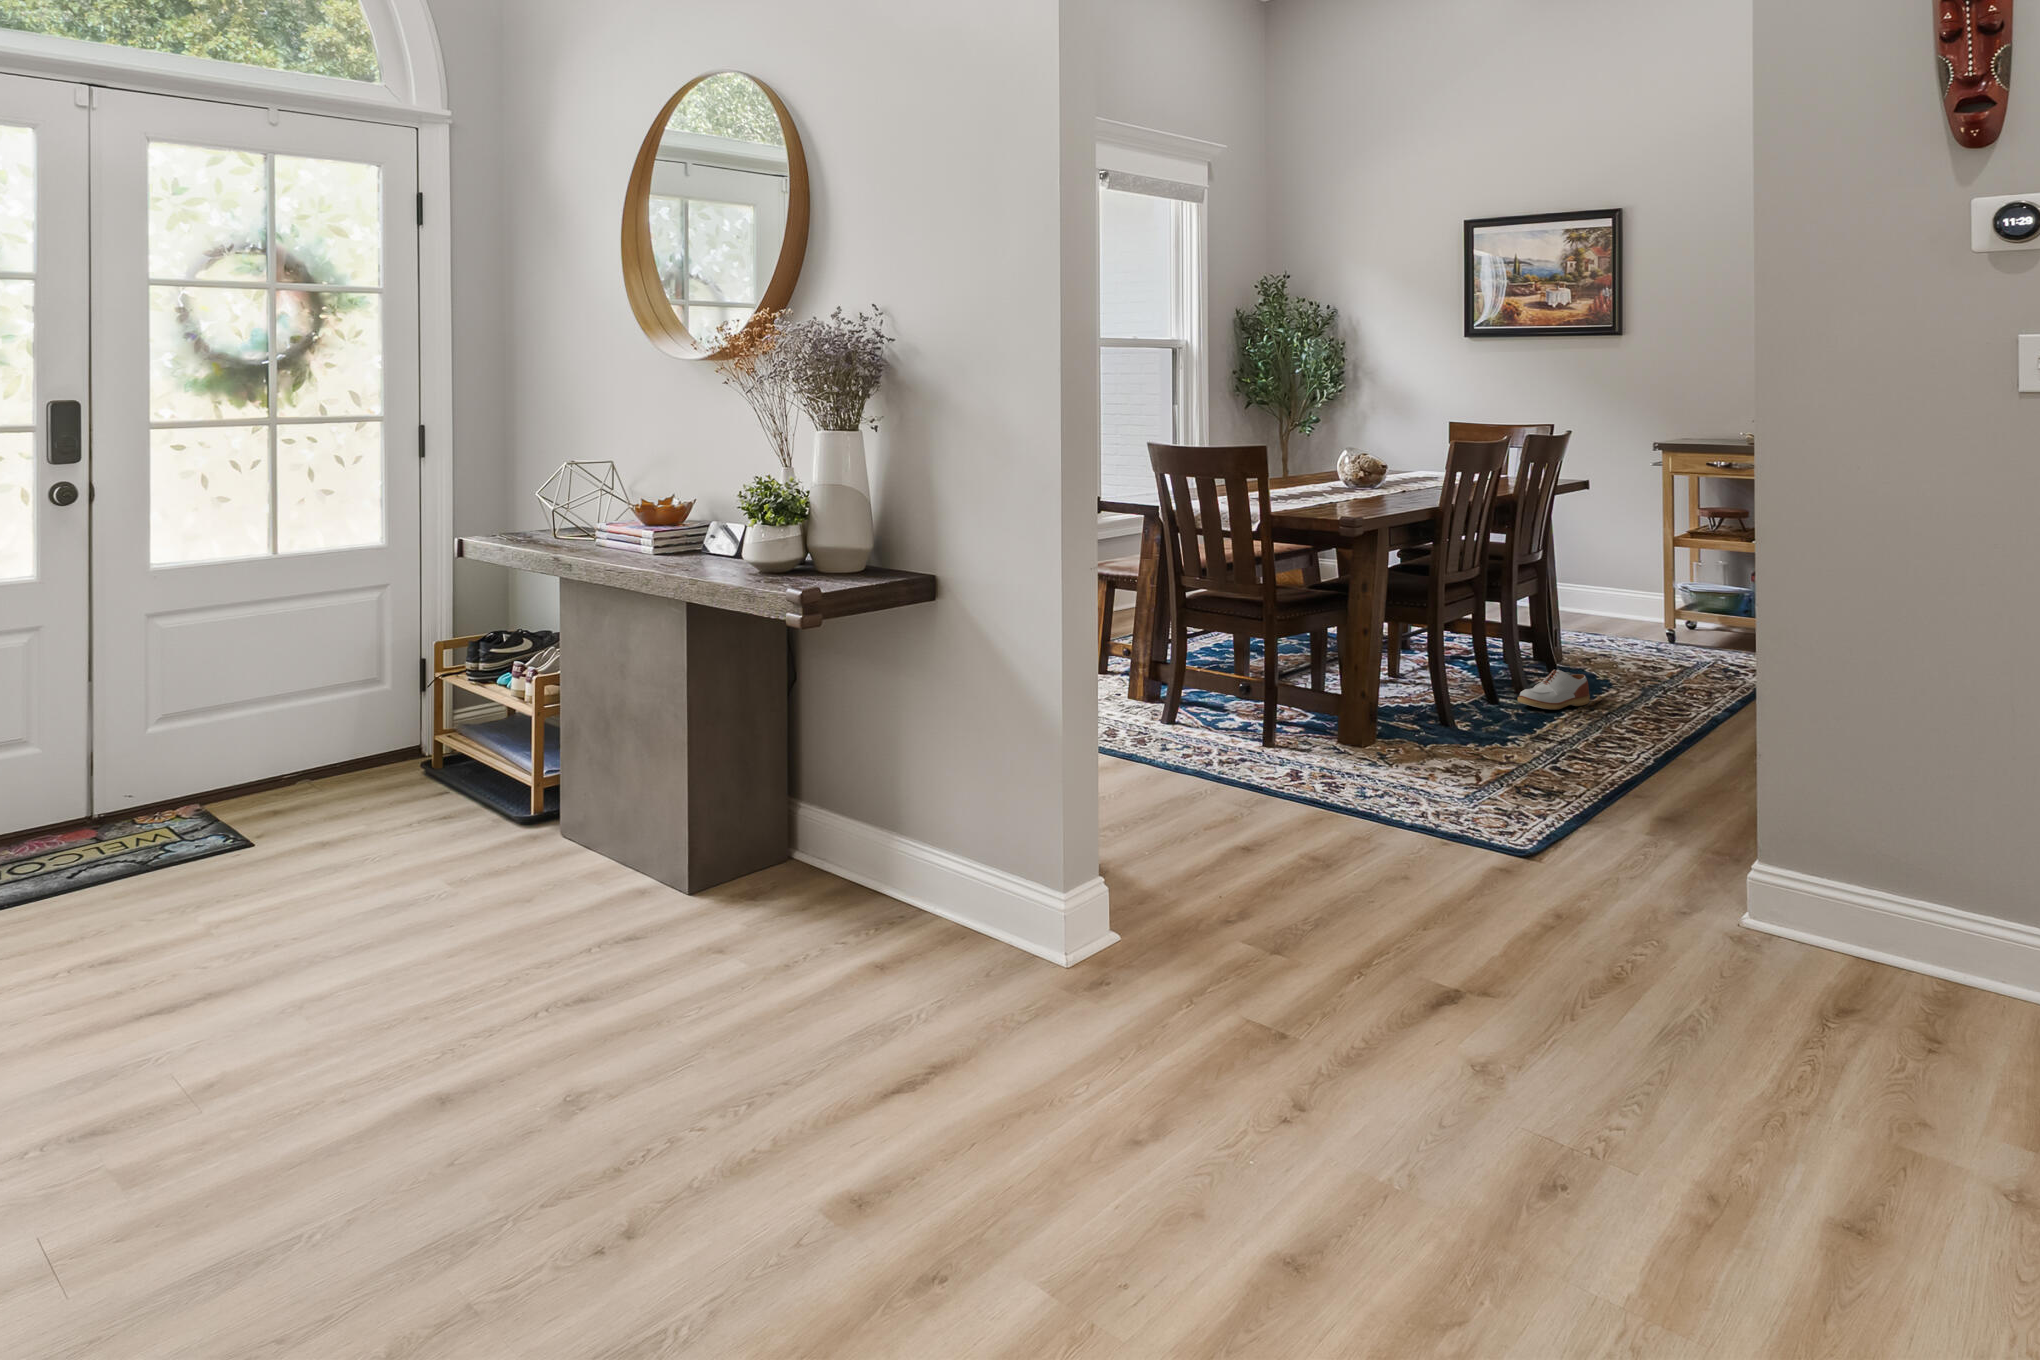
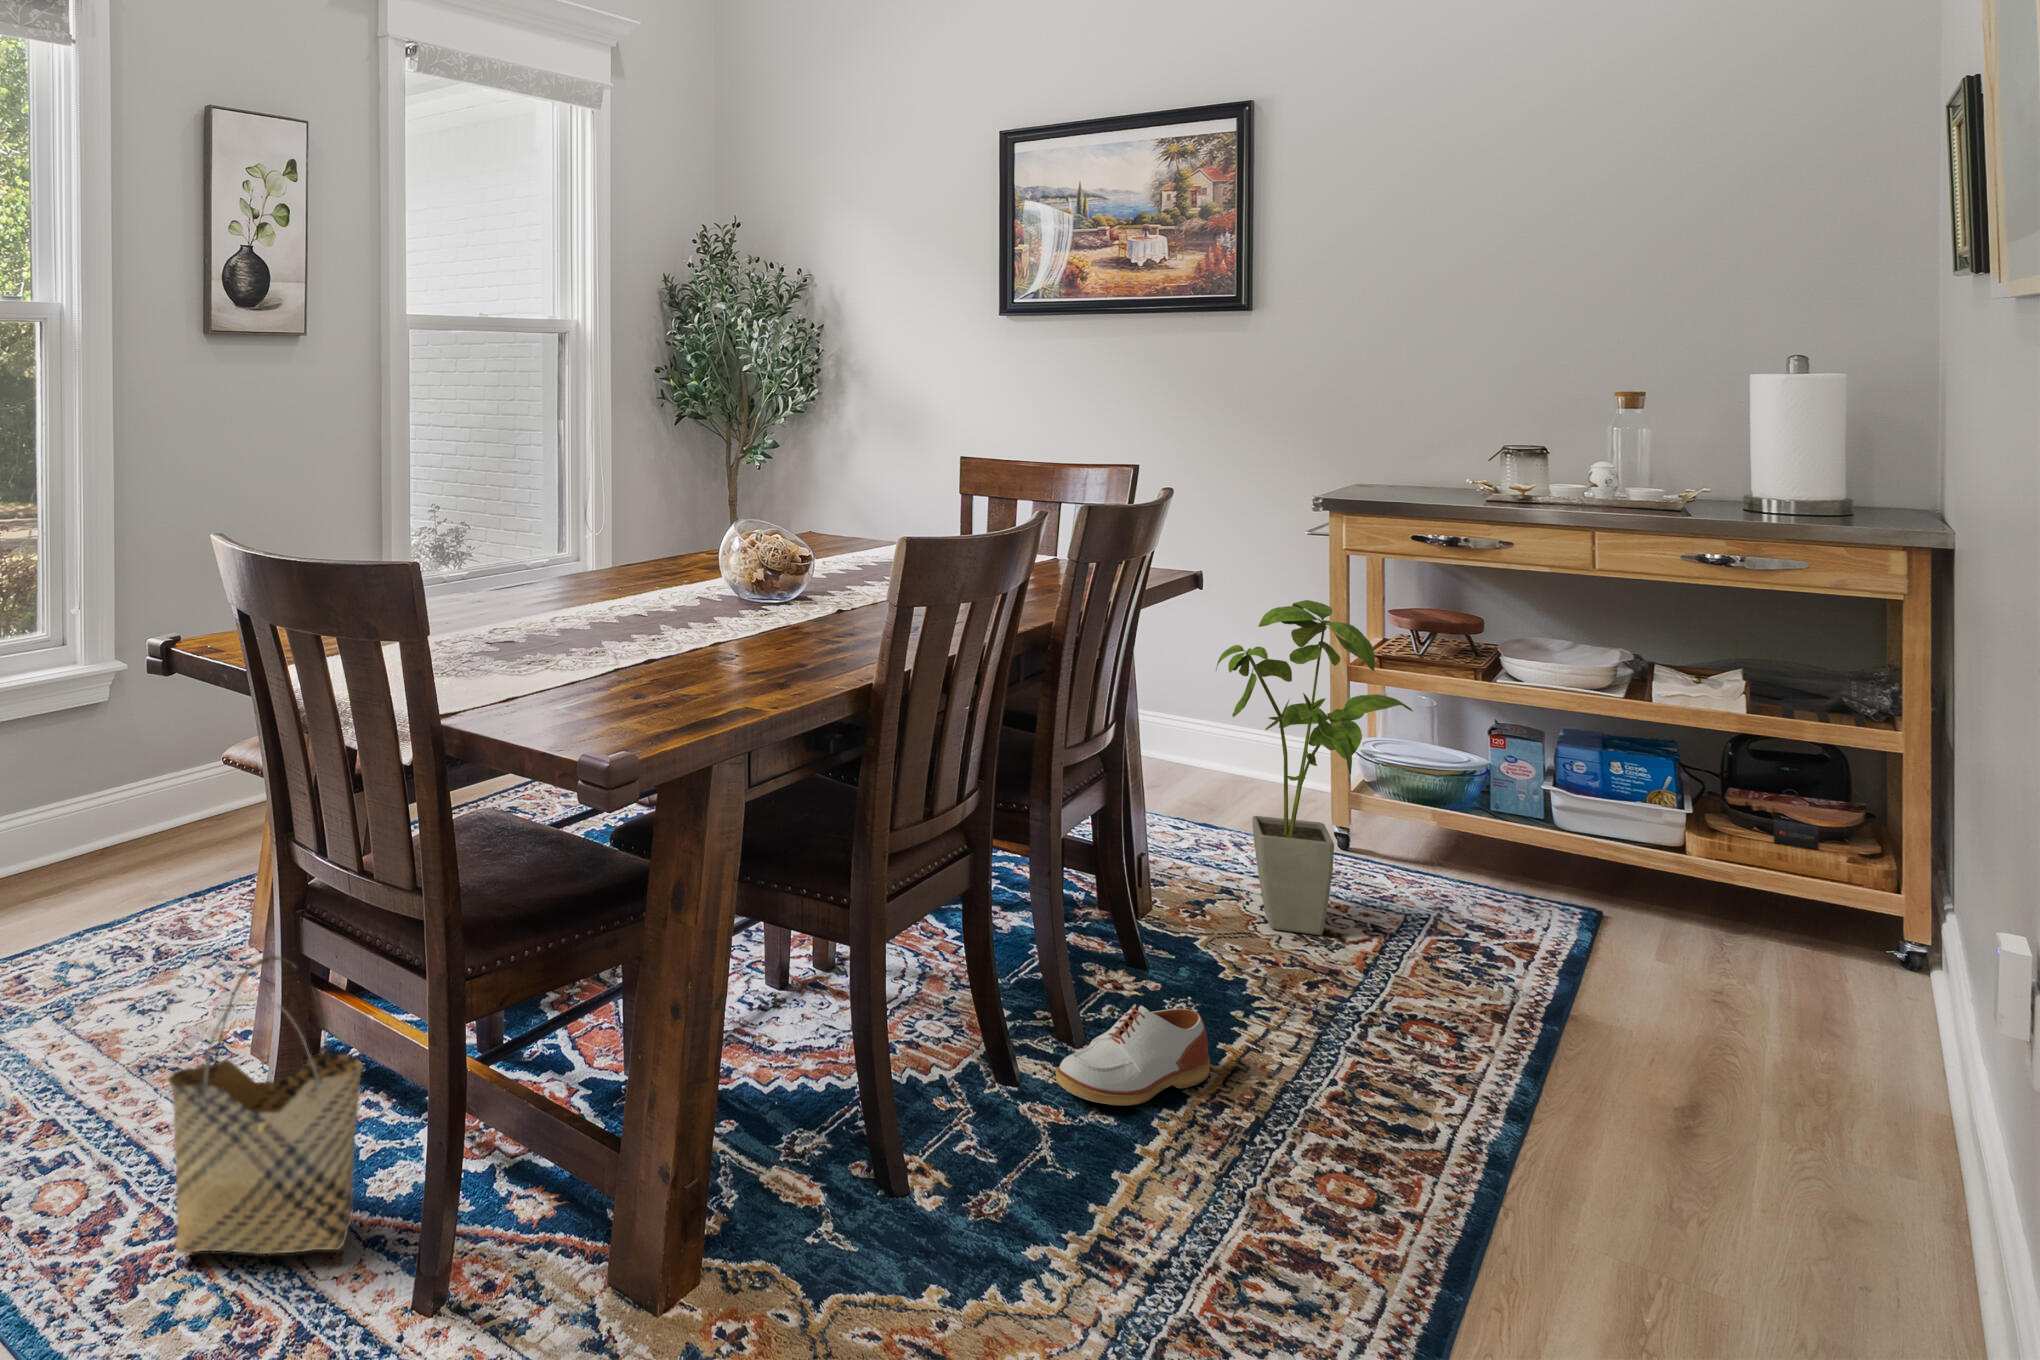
house plant: none [1596,492,1700,667] -> present [1216,600,1412,935]
woven basket: none [1145,626,1225,741] -> present [168,956,362,1254]

